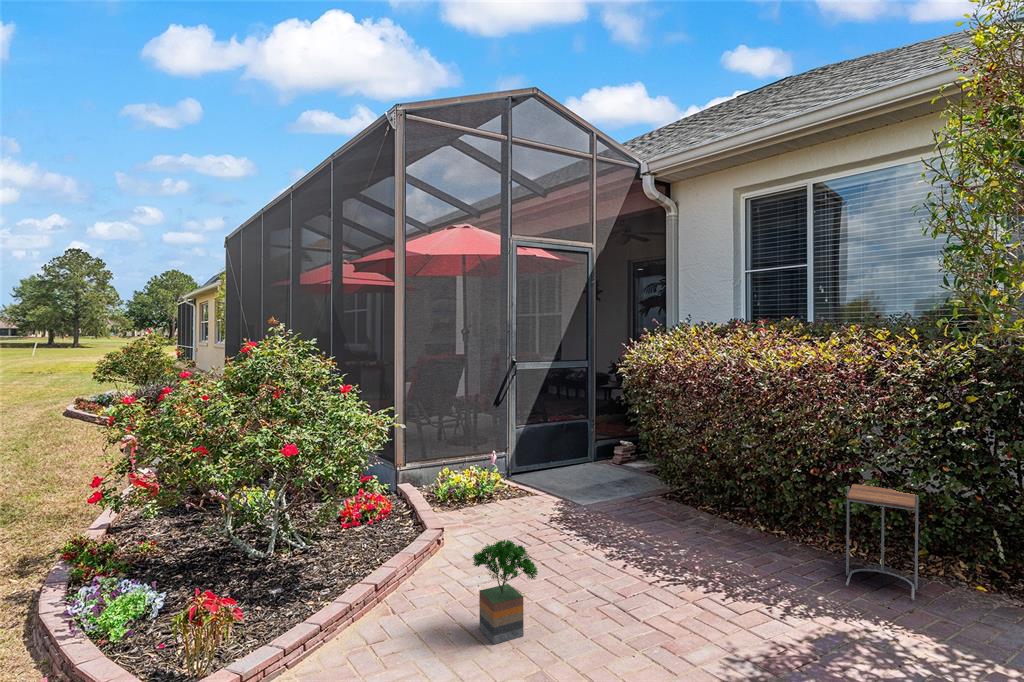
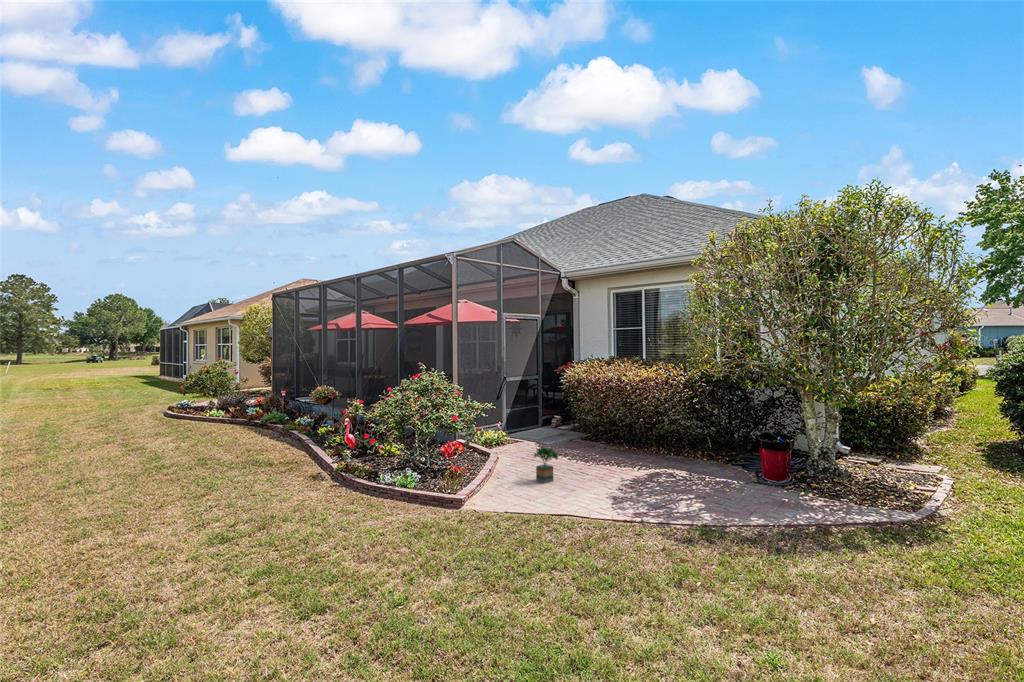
side table: present [846,484,918,601] -> none [659,424,684,464]

